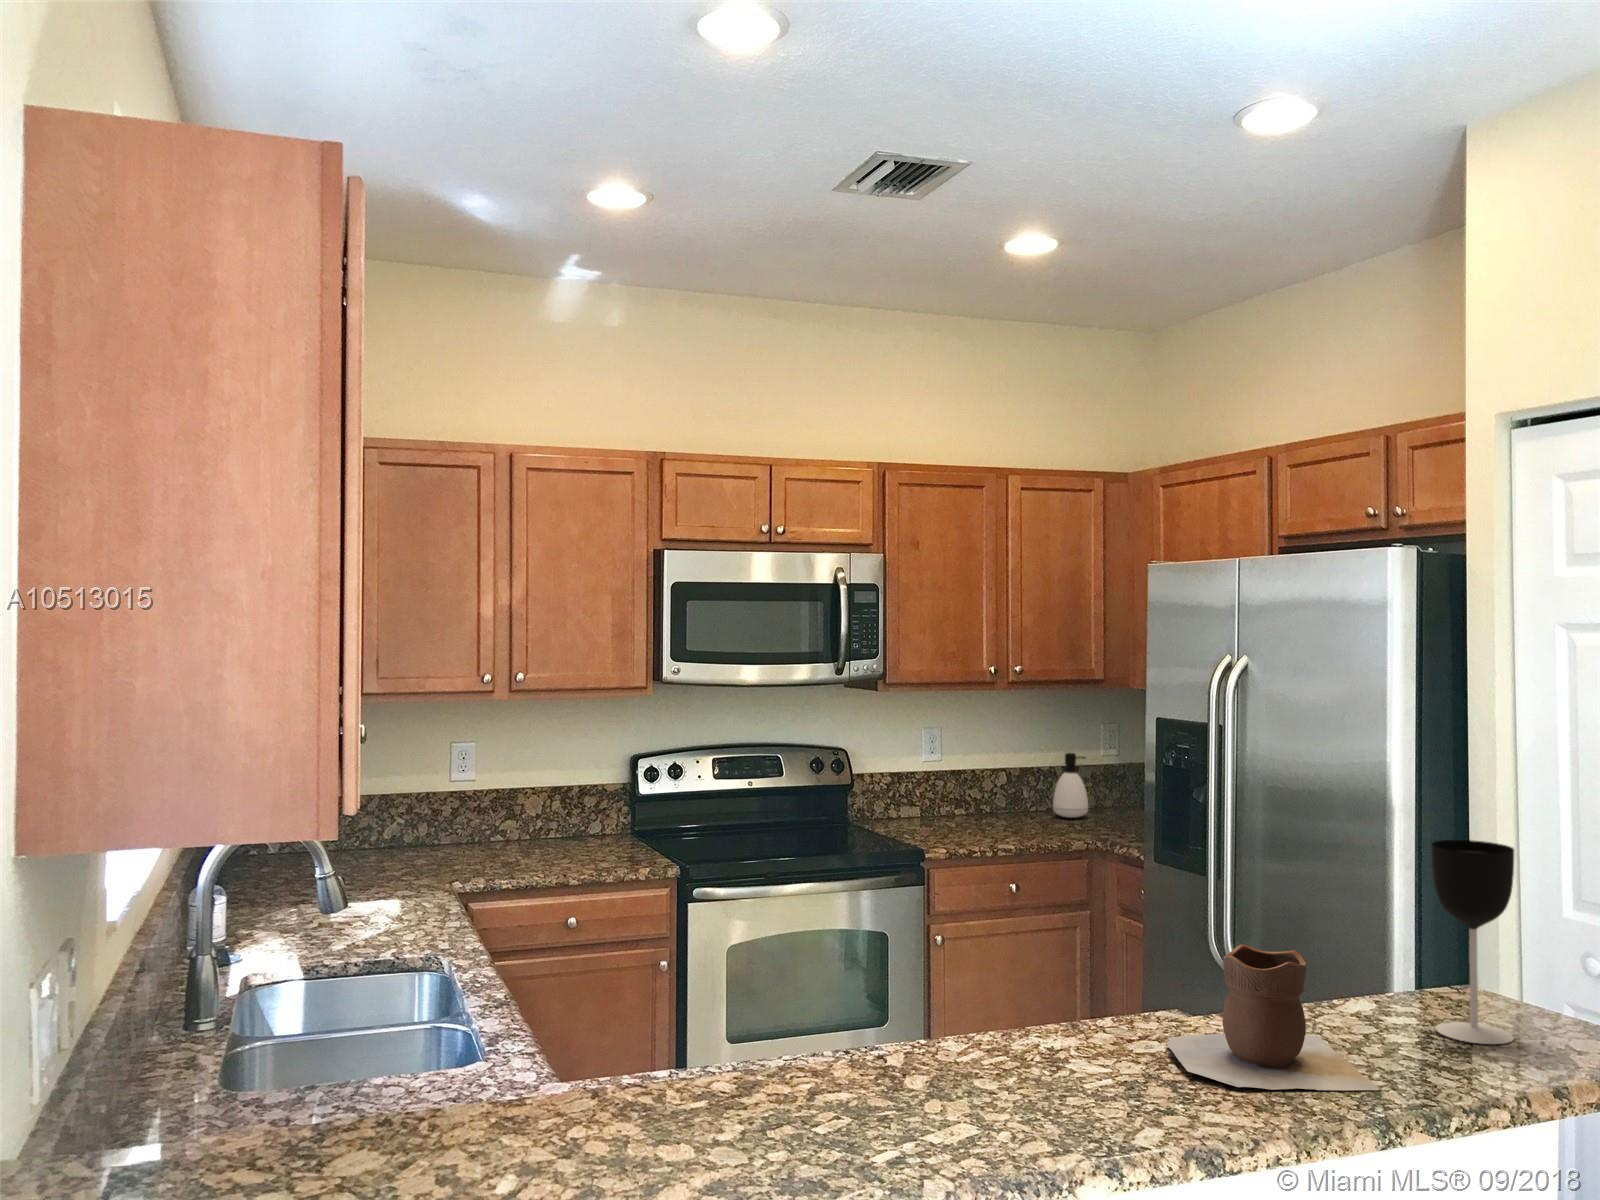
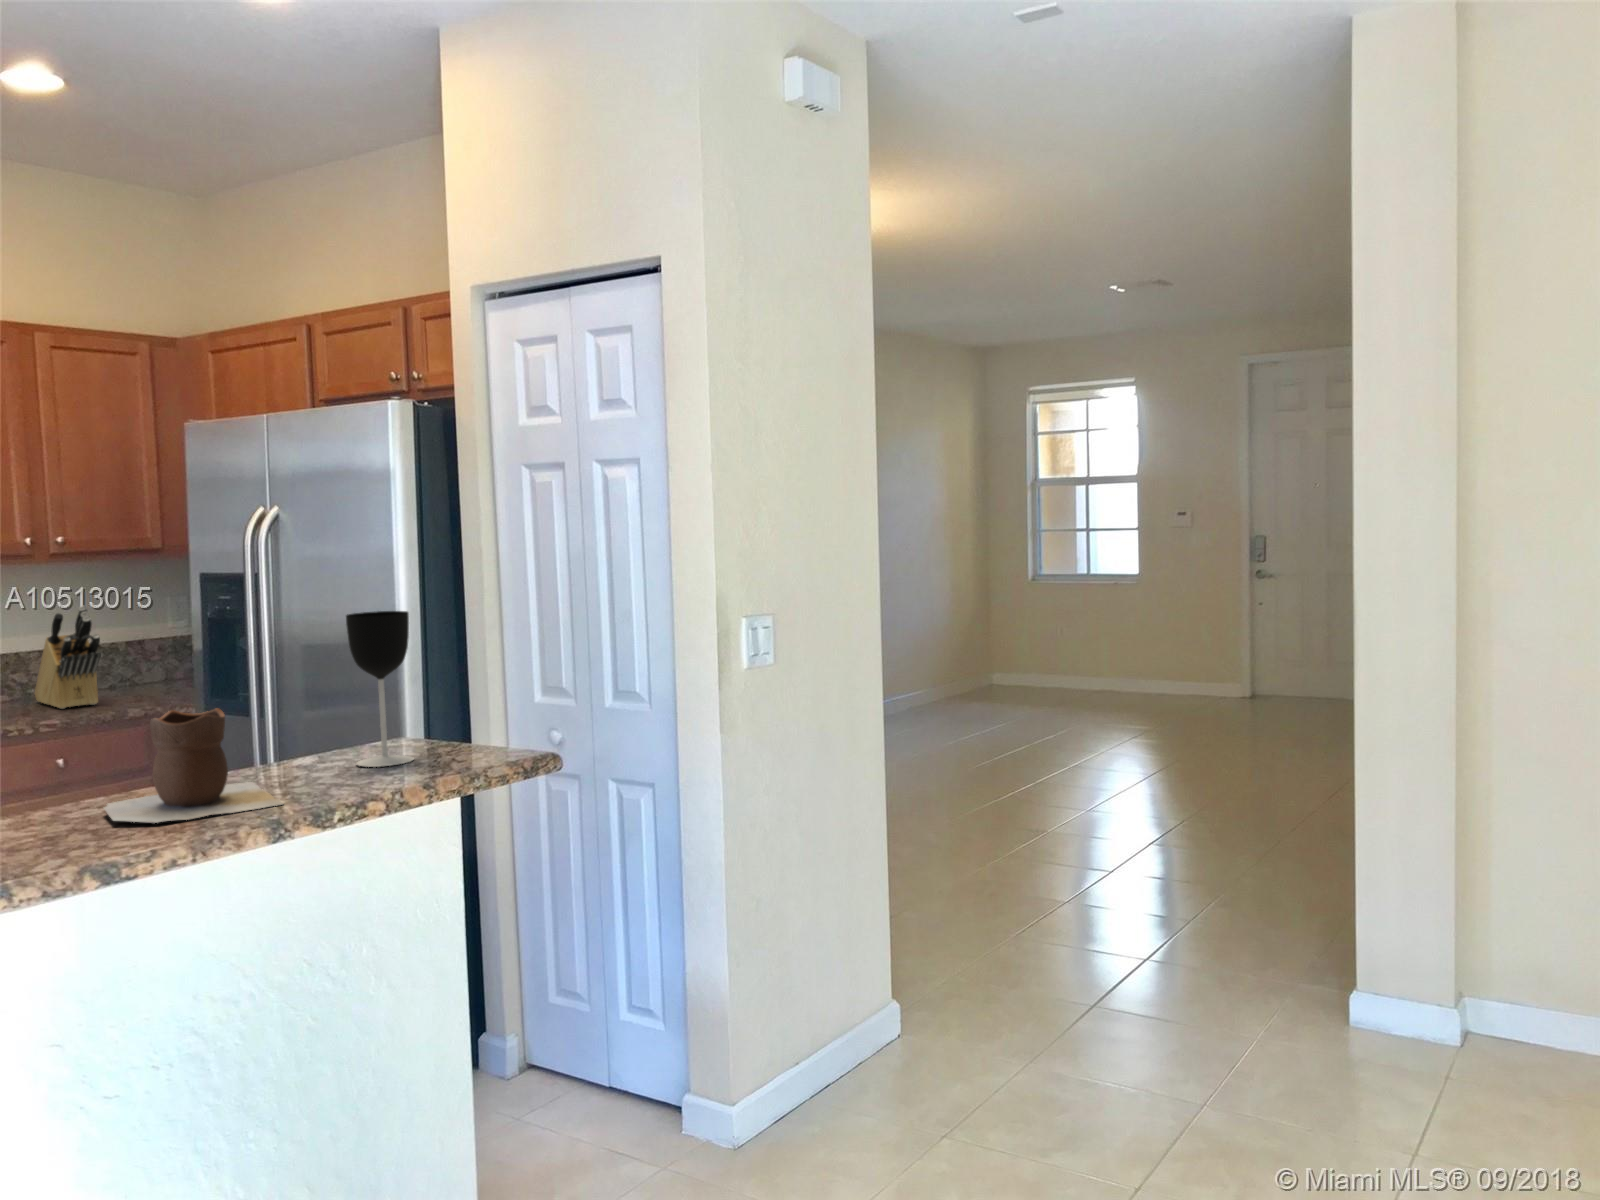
knife block: none [988,735,1051,833] -> present [35,606,101,709]
soap dispenser: present [1053,753,1088,818] -> none [113,624,152,690]

